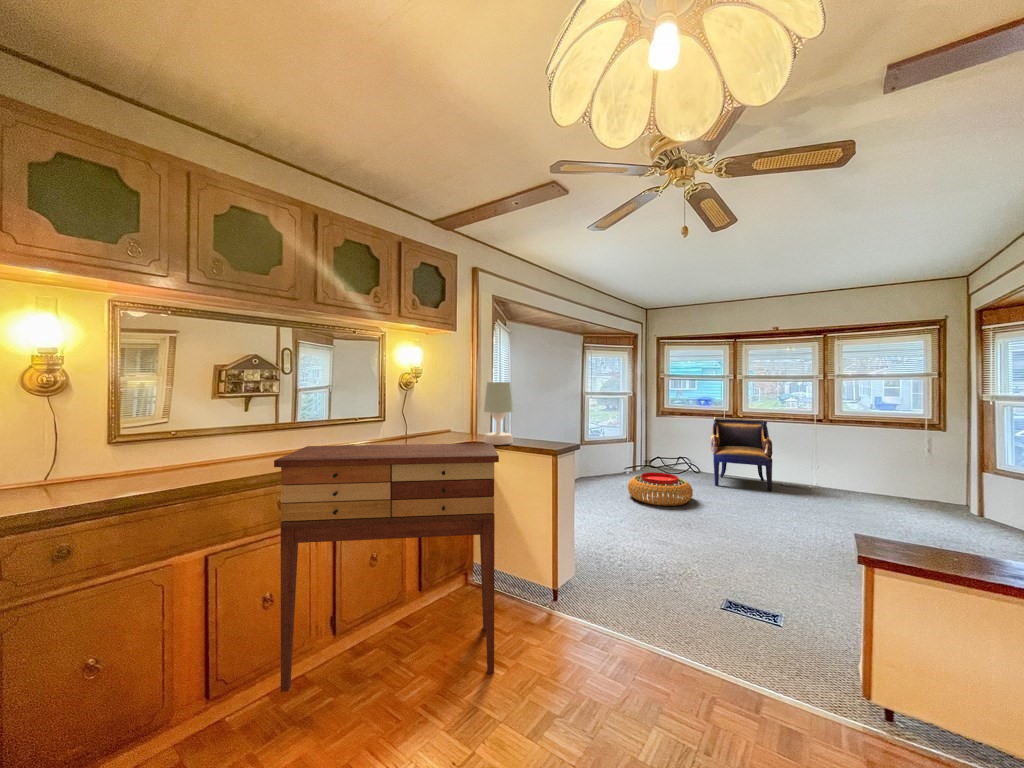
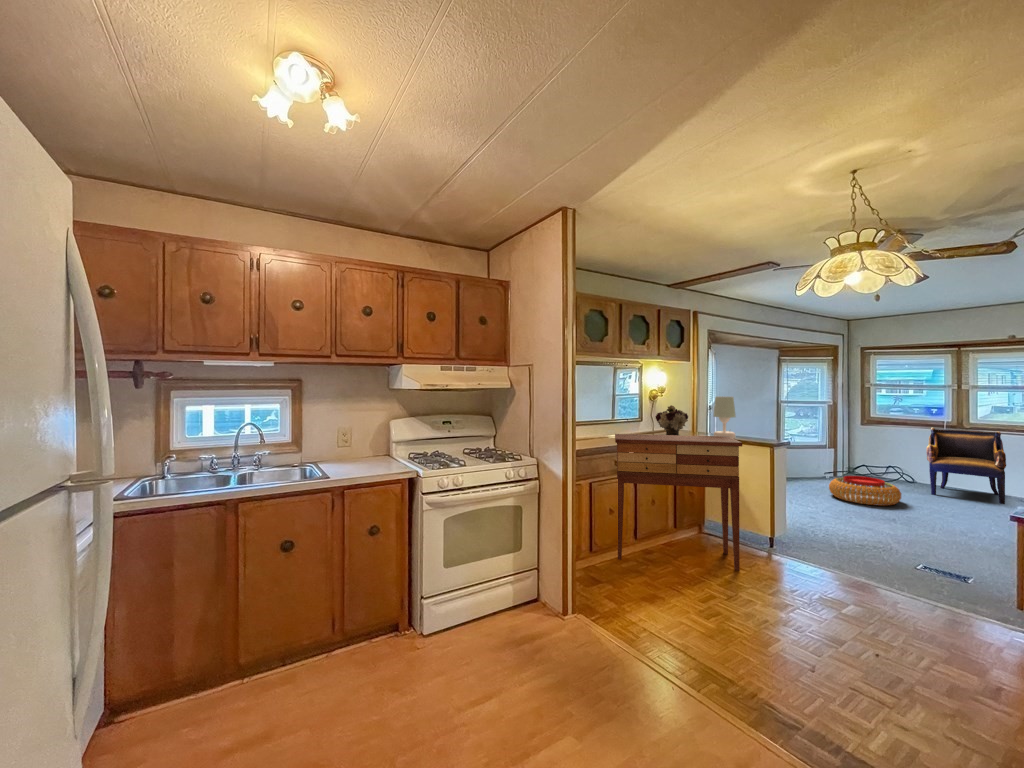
flower arrangement: none [404,395,451,442] -> present [656,405,688,435]

